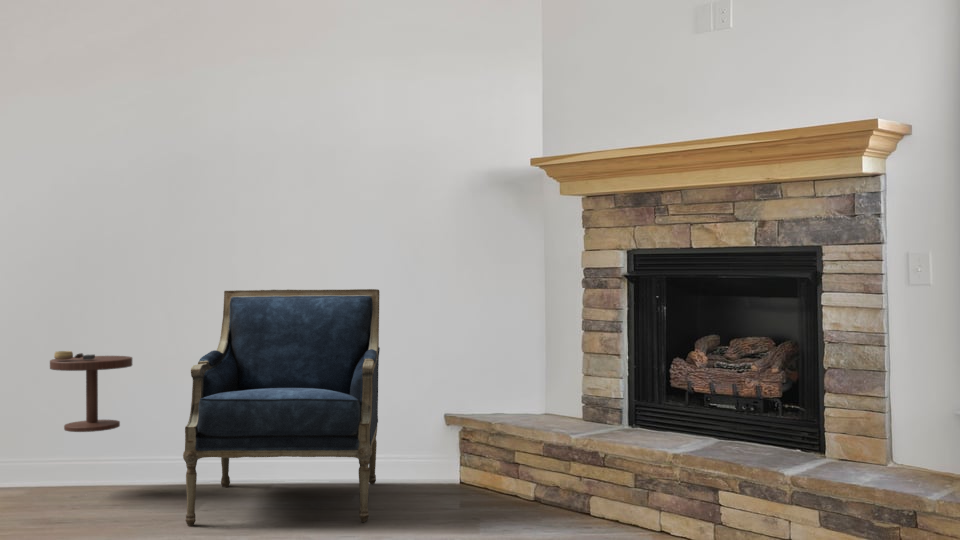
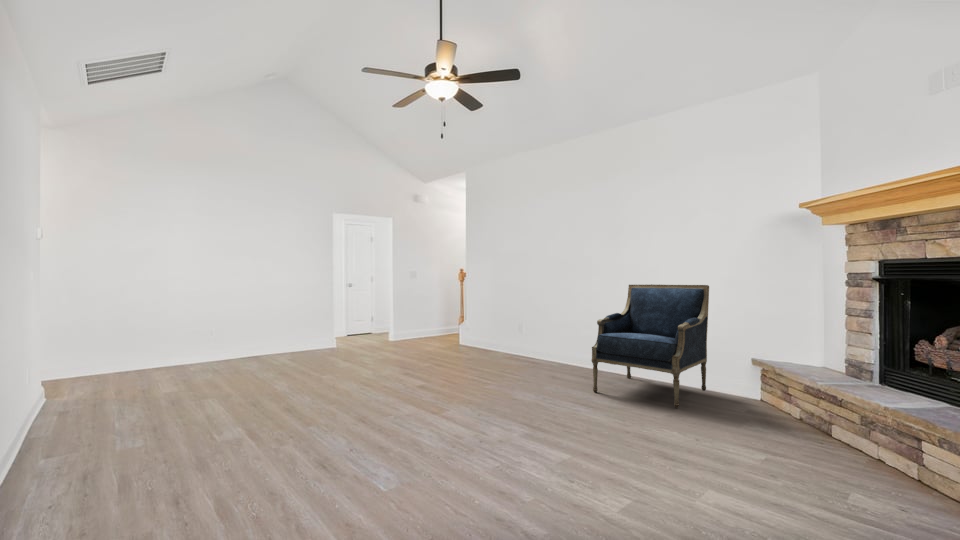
side table: present [50,351,132,432] -> none [555,309,588,372]

